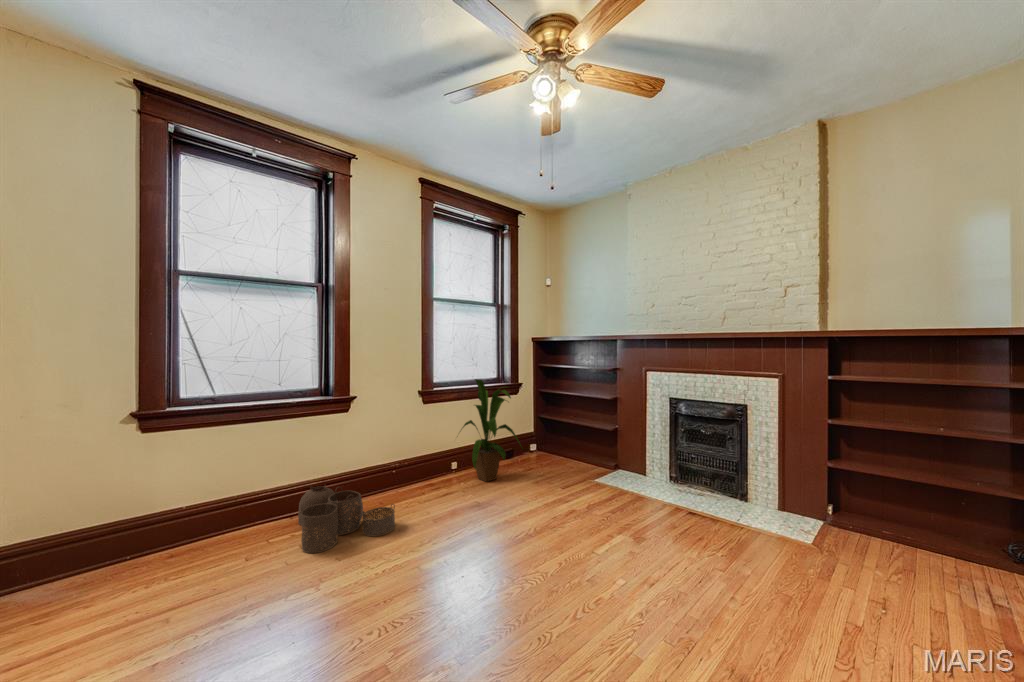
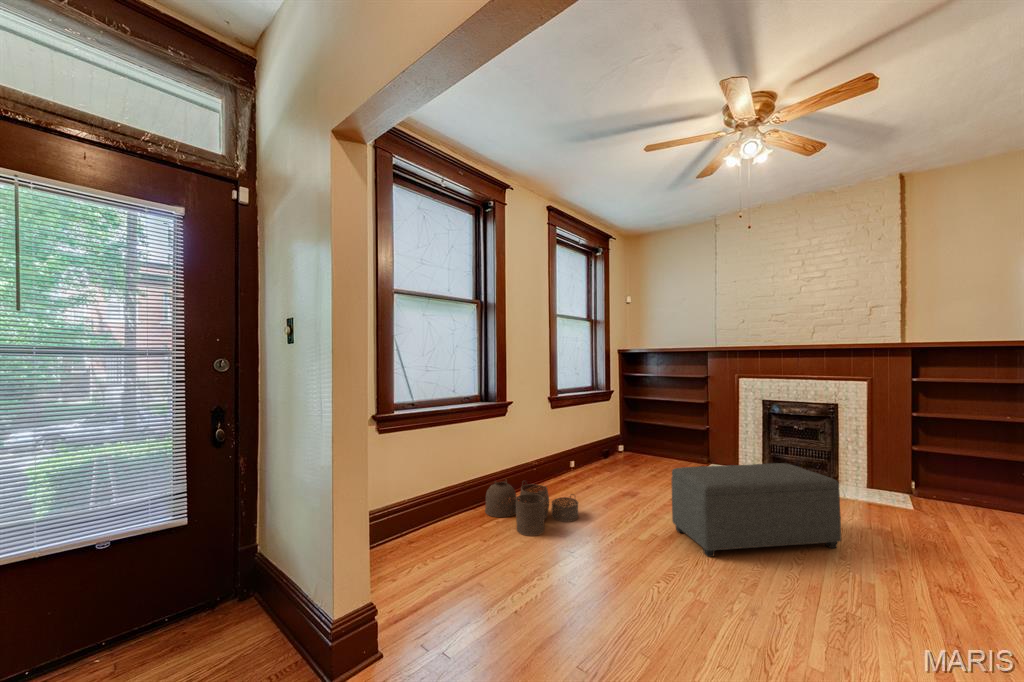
house plant: present [461,379,520,482] -> none [578,385,639,478]
ottoman: none [473,480,657,595] -> present [672,463,841,557]

